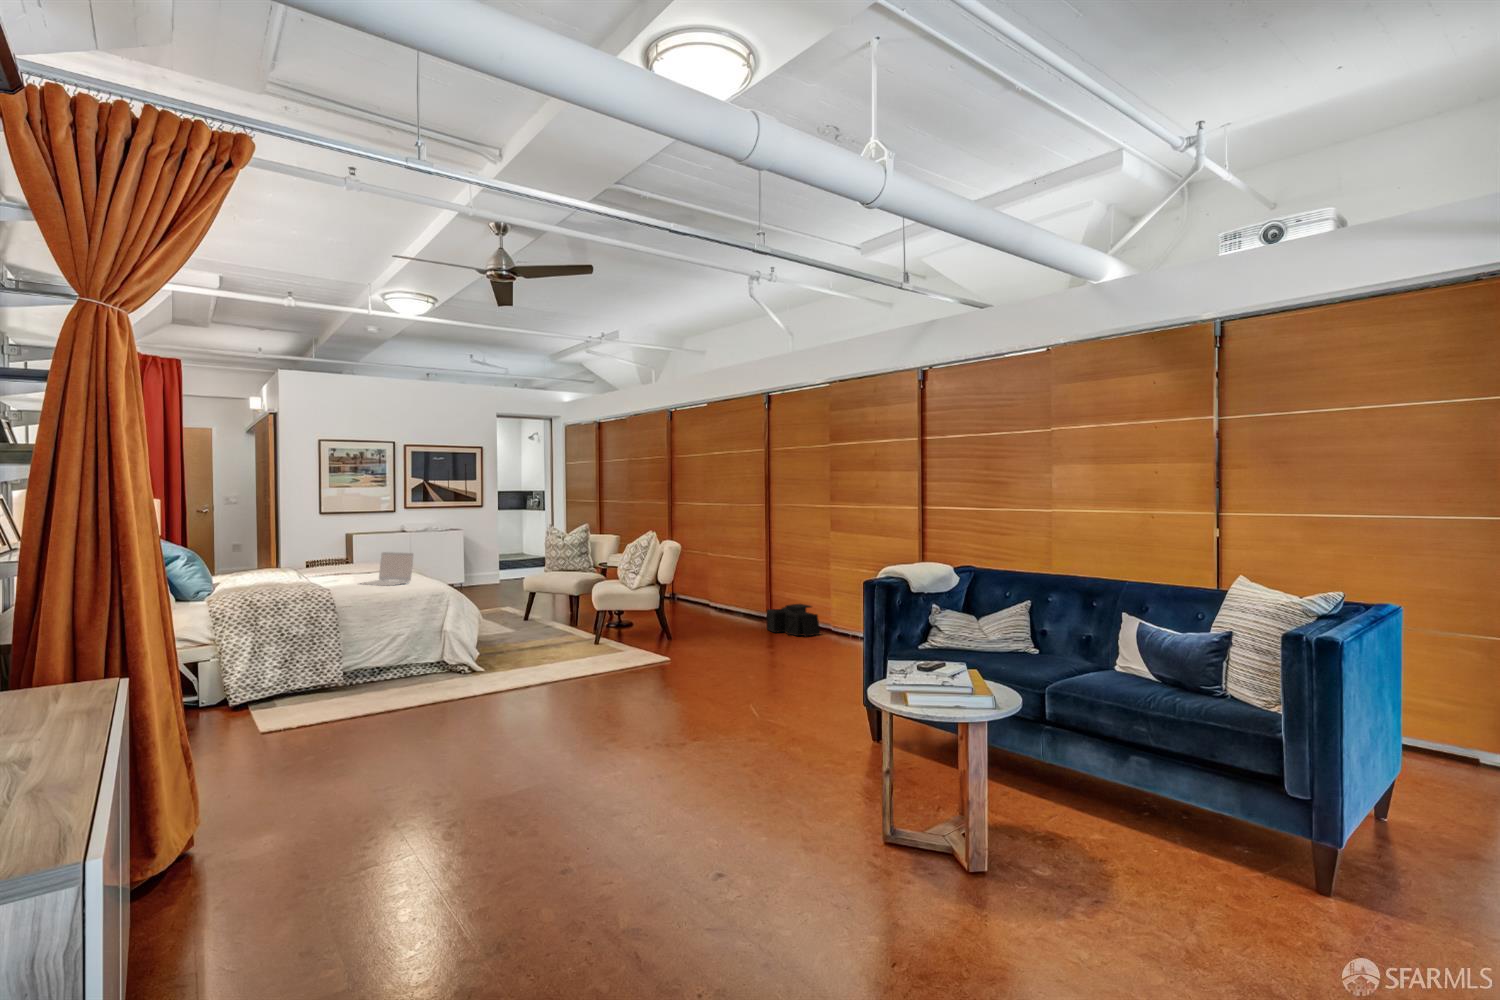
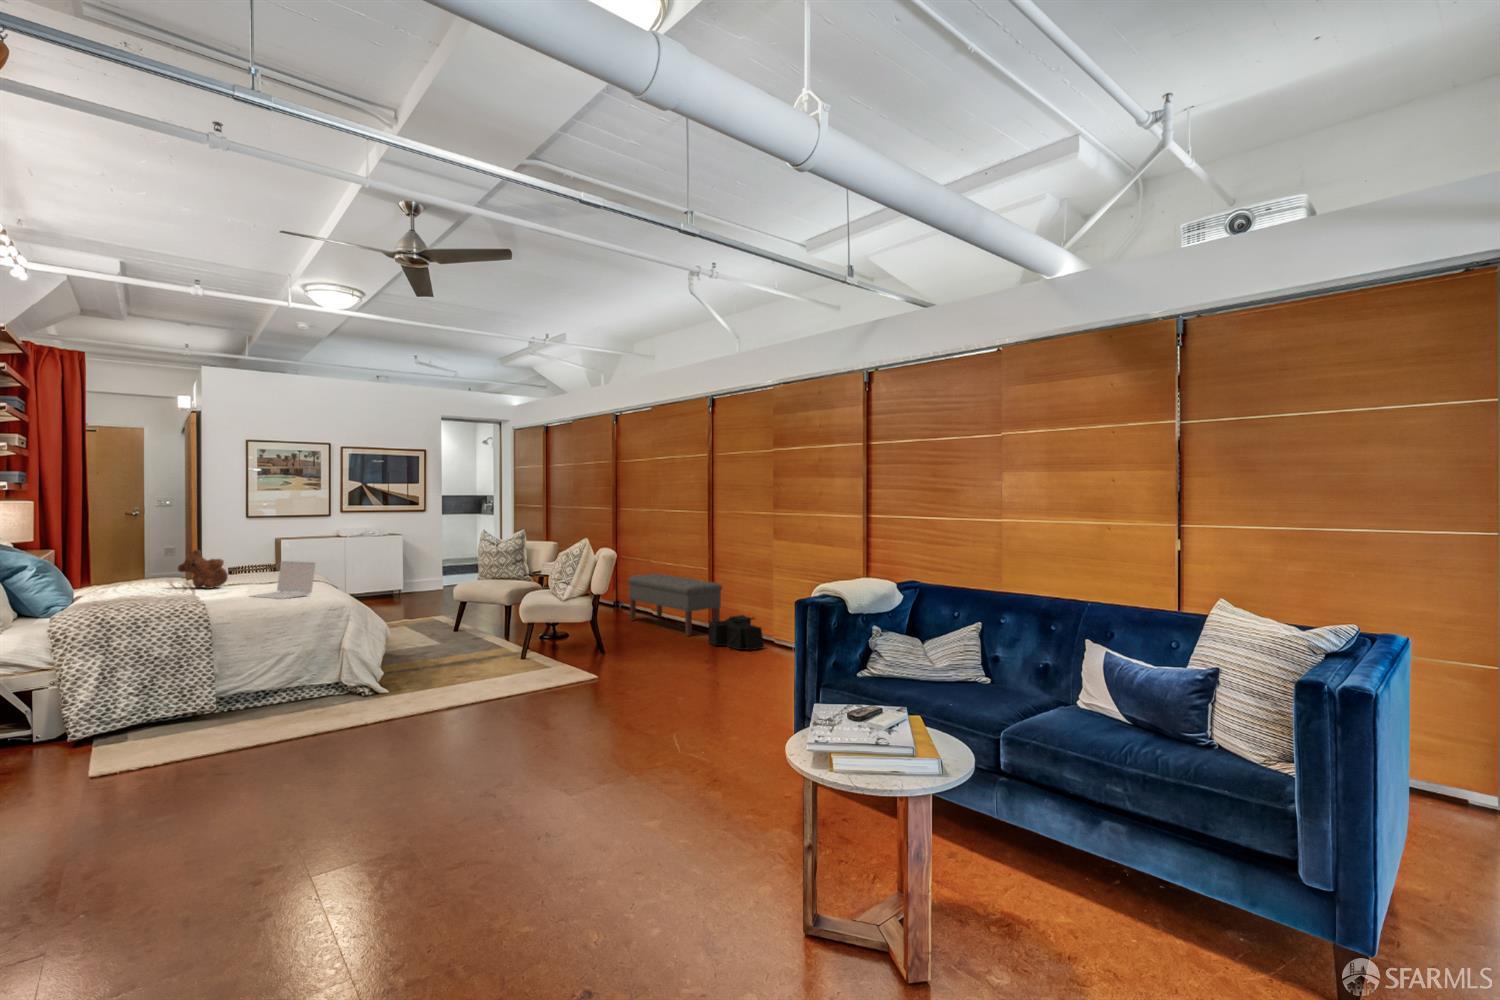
teddy bear: none [288,542,331,578] -> present [178,550,228,589]
bench: none [685,565,777,624] -> present [628,574,722,636]

